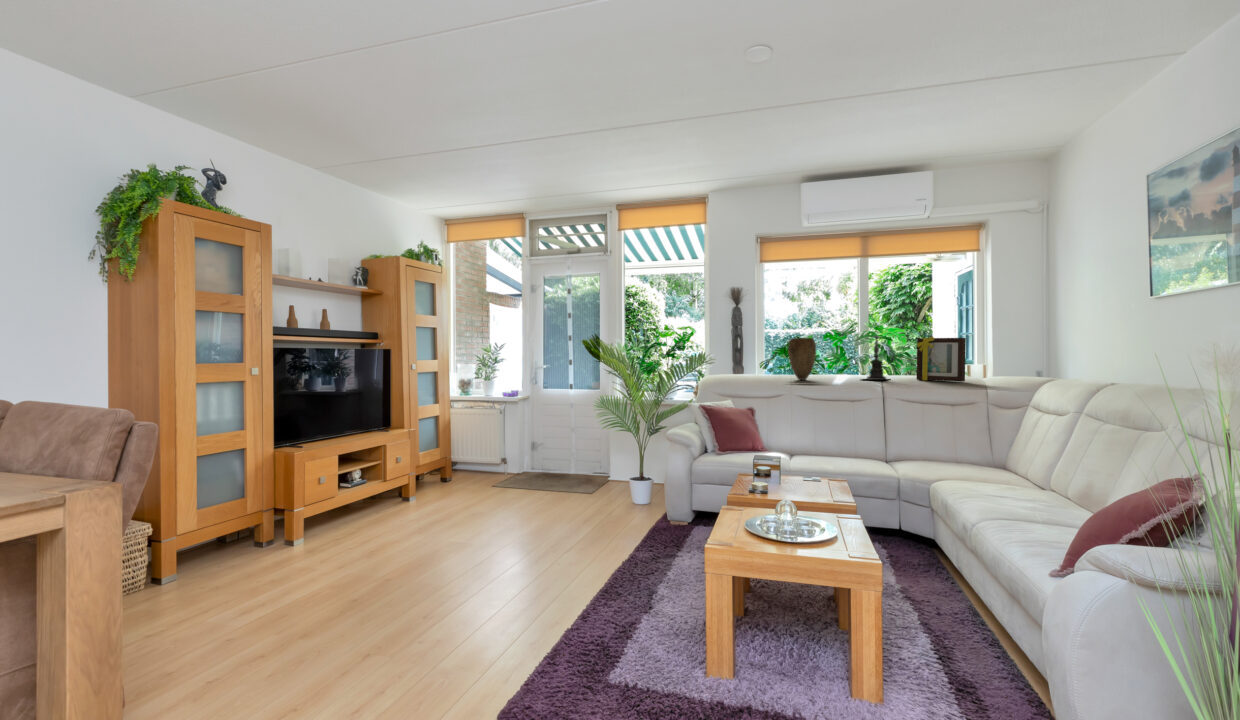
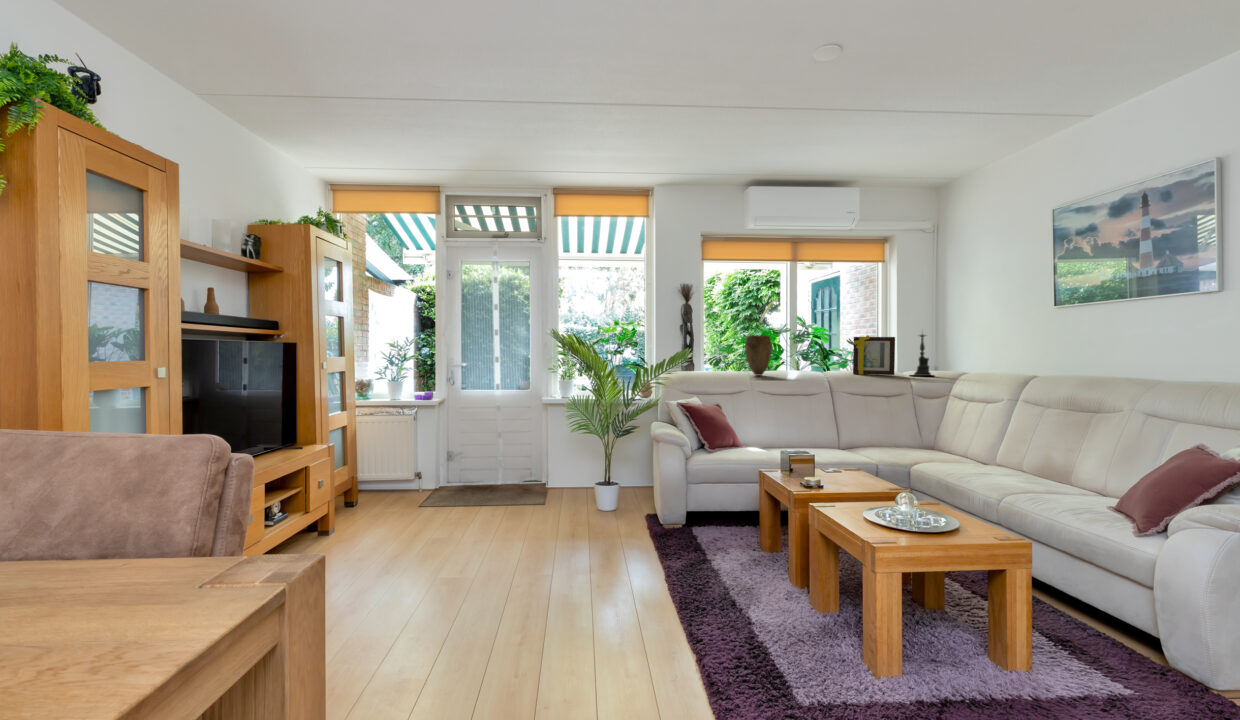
candle holder: present [867,335,886,380] -> present [914,334,931,376]

